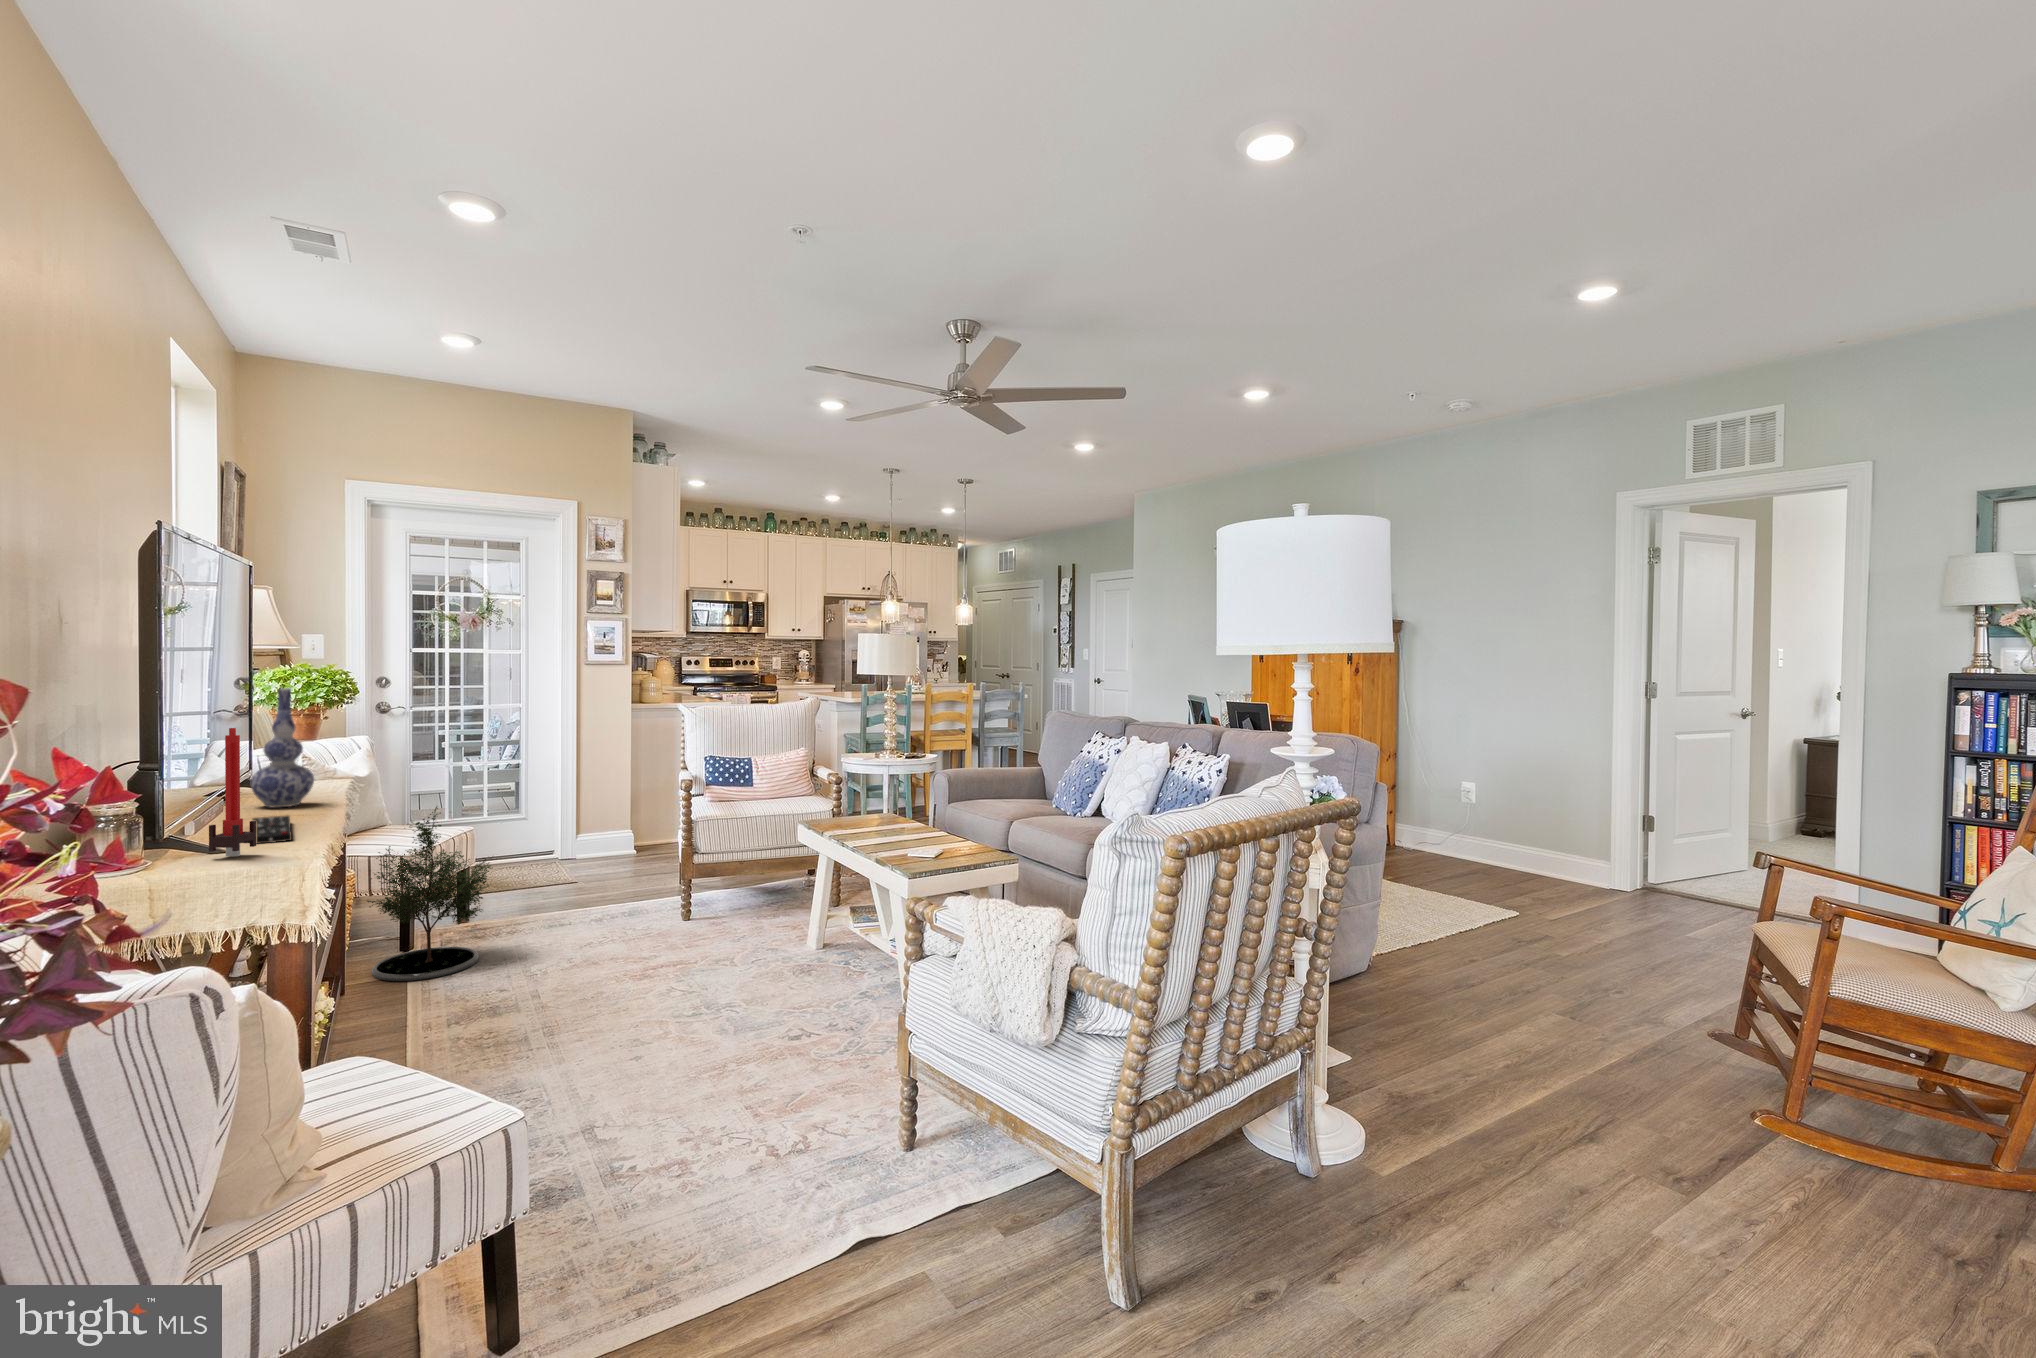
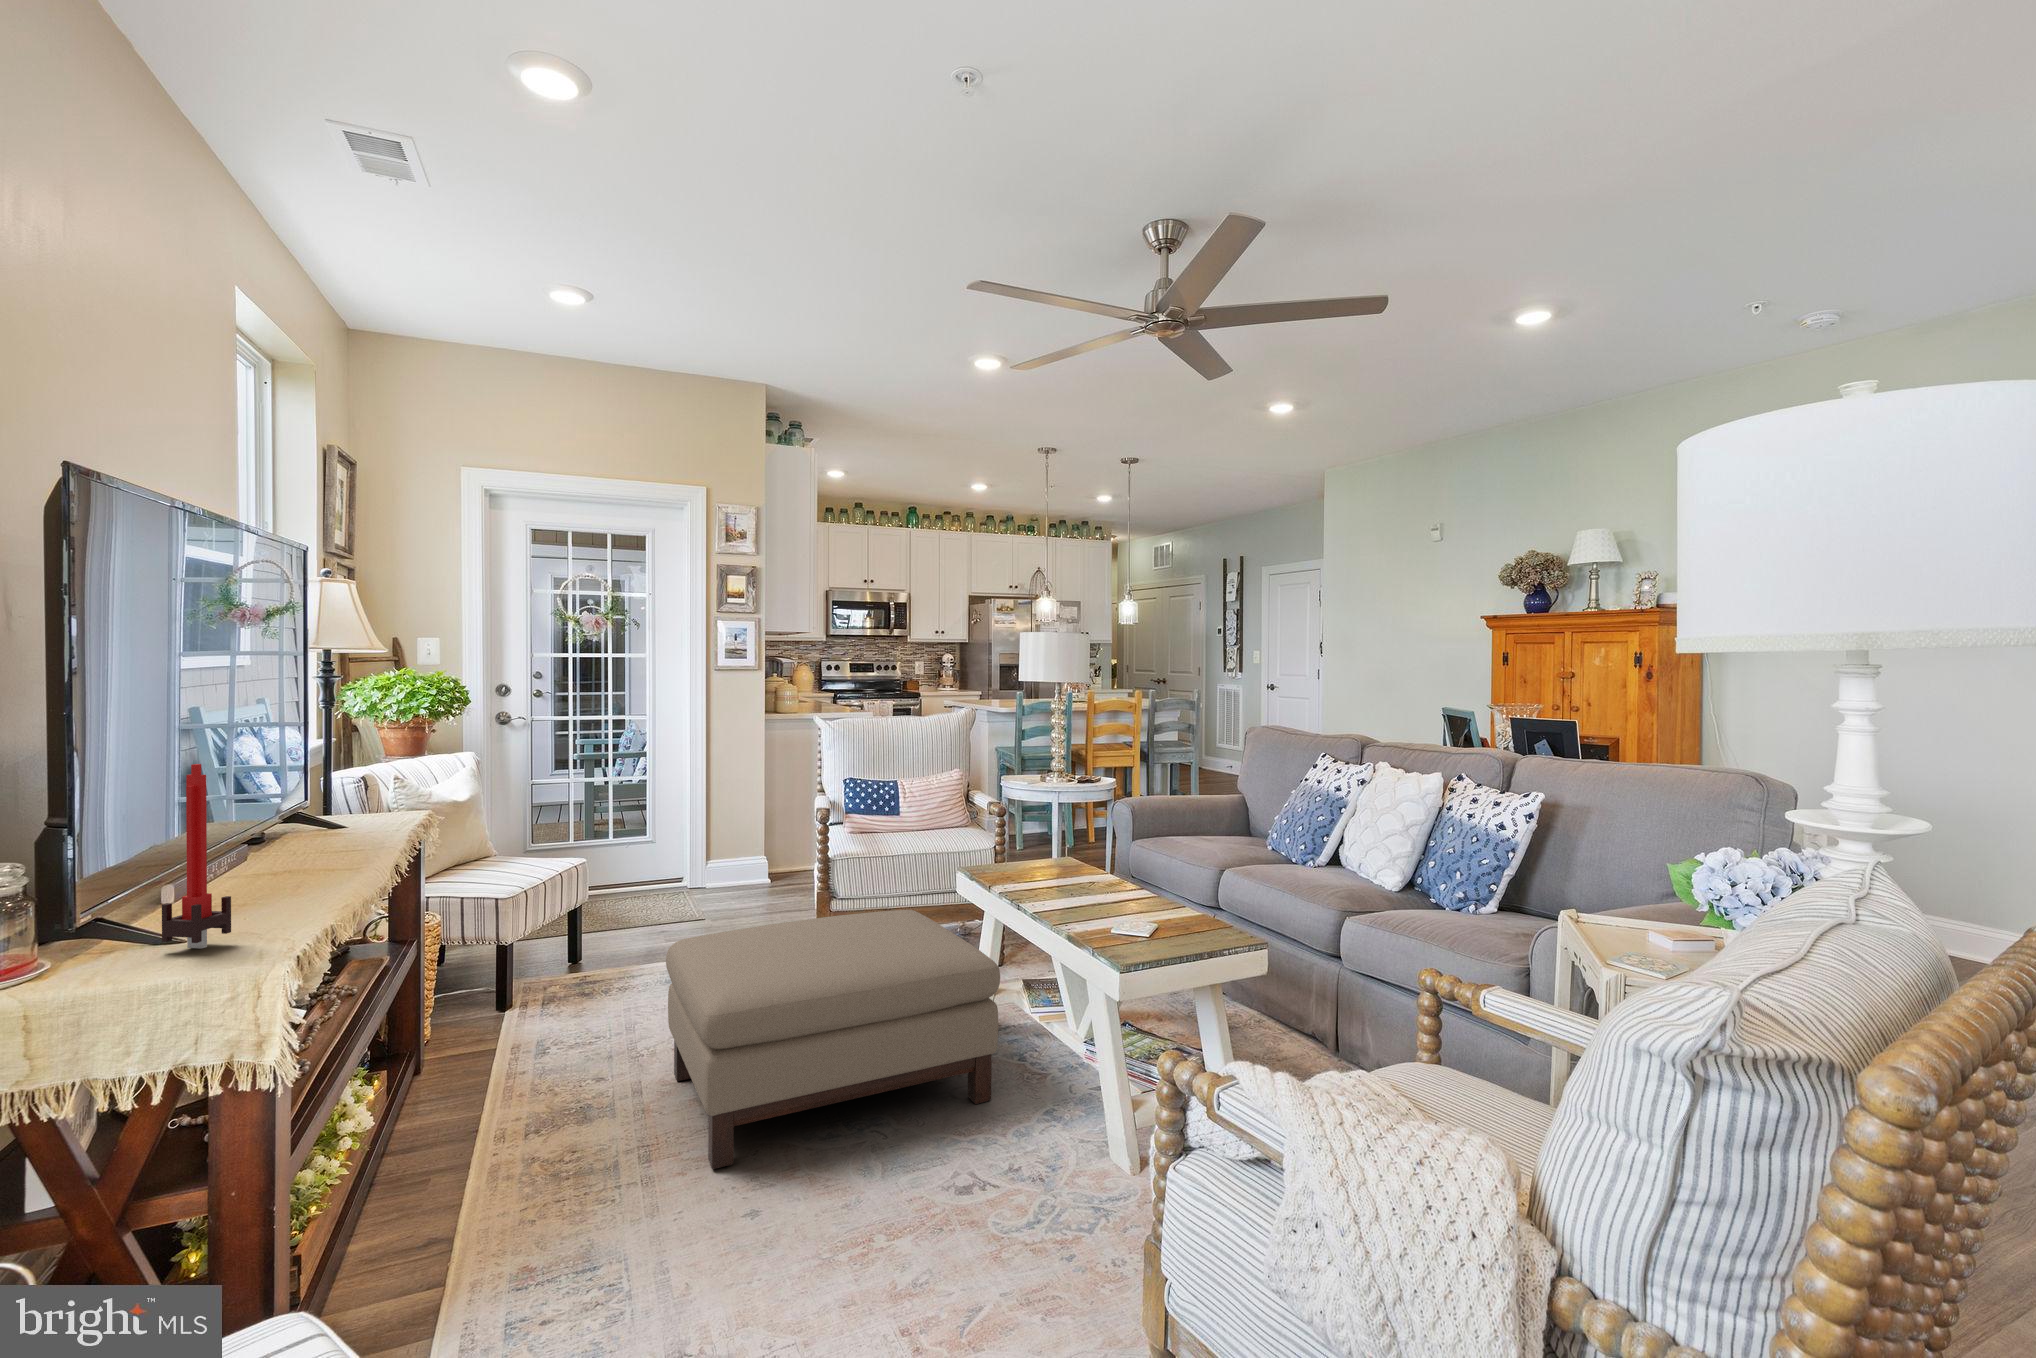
vase: present [251,688,314,807] -> none [298,702,375,852]
potted tree: present [367,807,491,981] -> none [452,841,604,1056]
remote control: present [252,815,292,844] -> none [241,870,322,922]
ottoman: none [556,855,826,1039] -> present [666,910,1000,1169]

